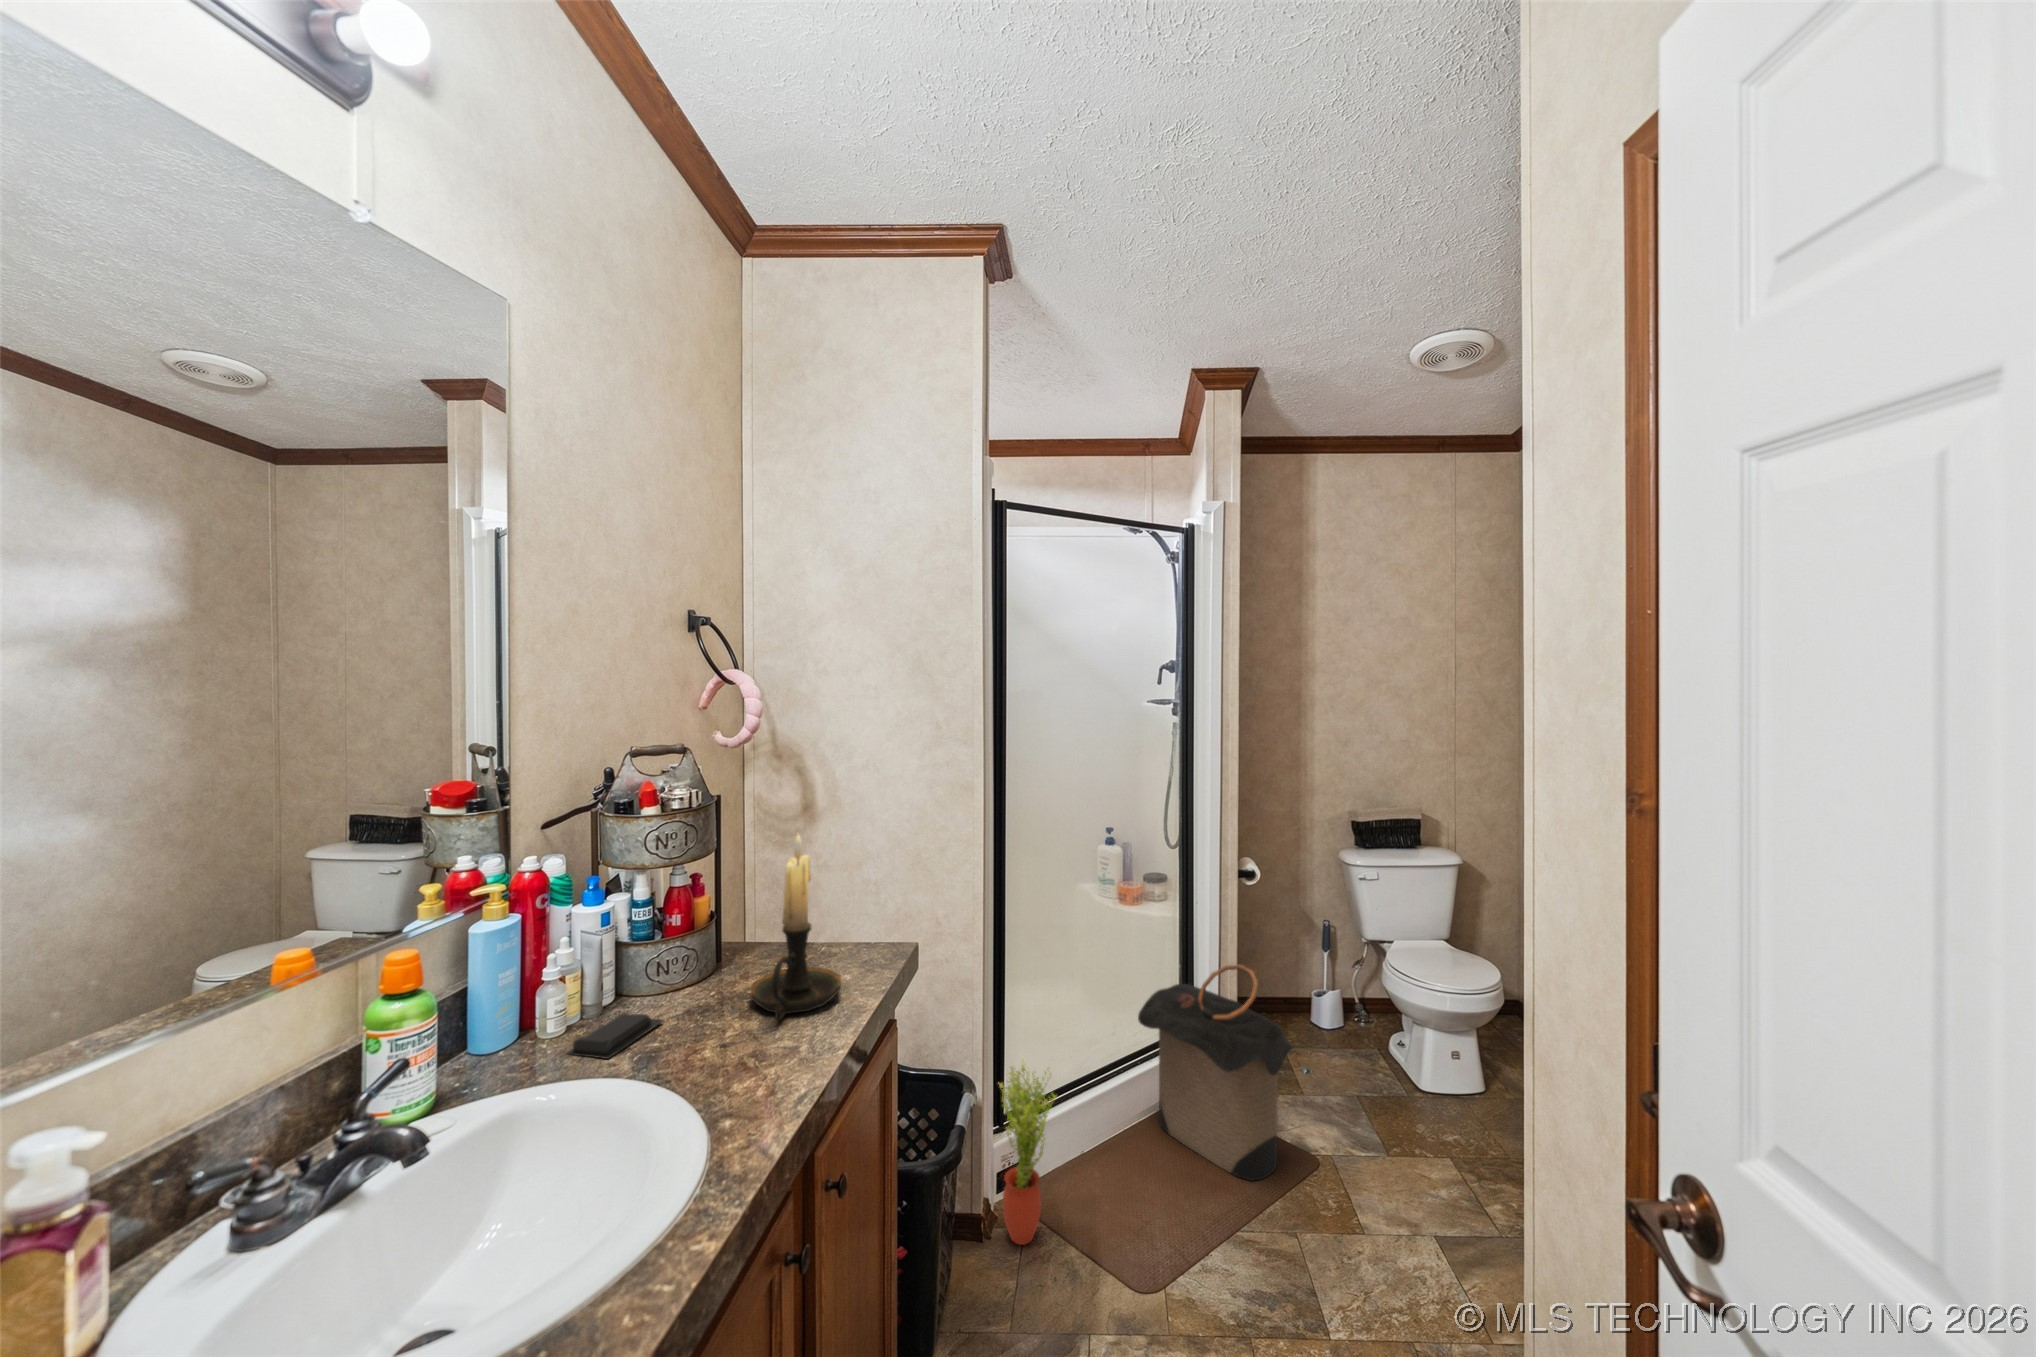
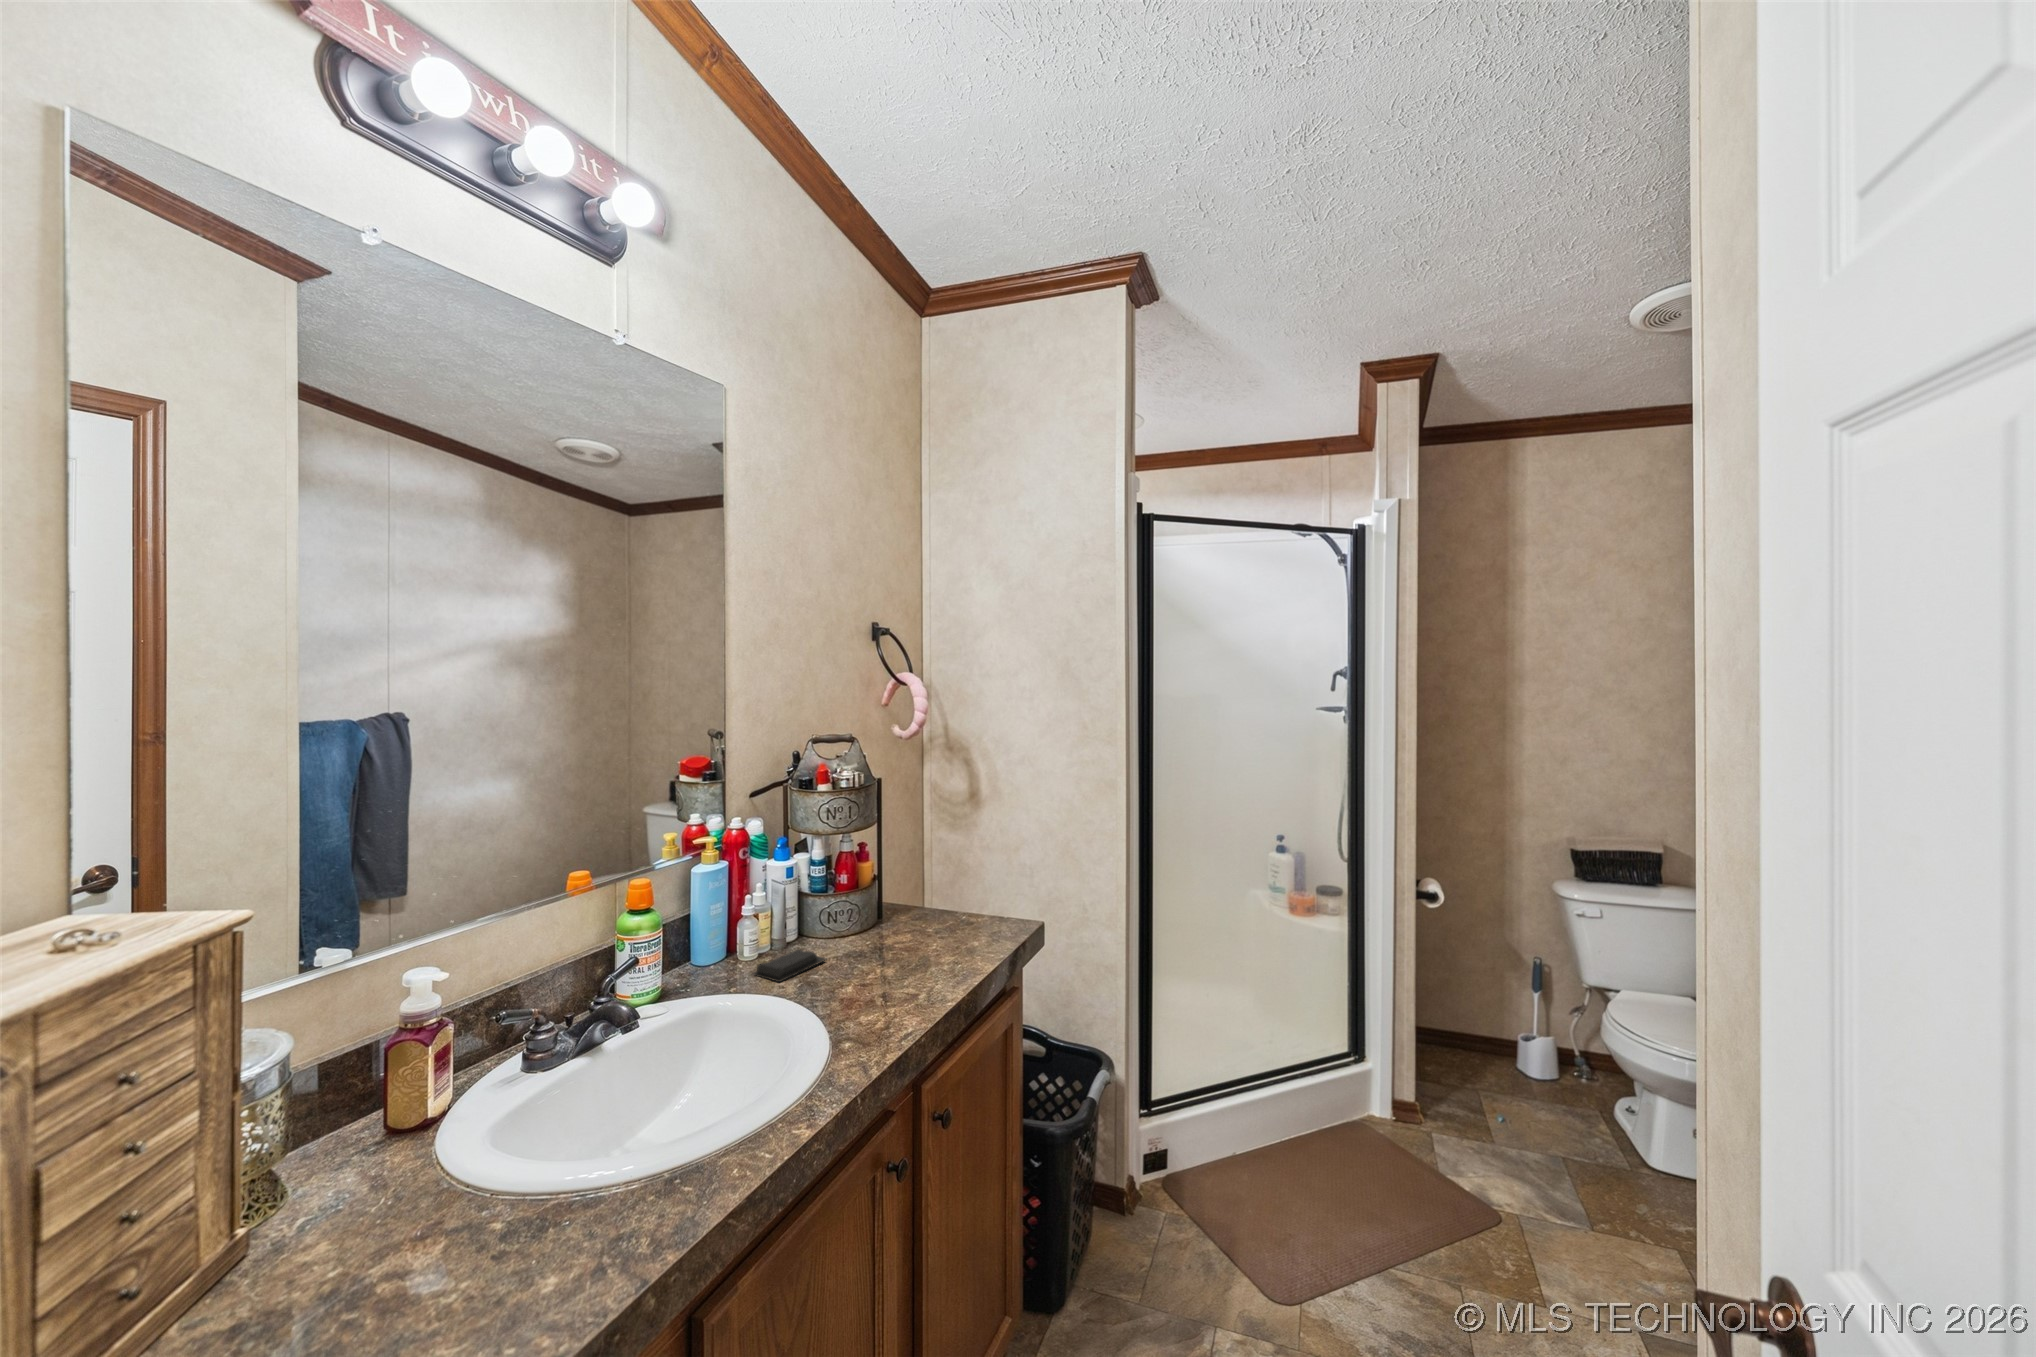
candle holder: present [750,834,841,1021] -> none [897,813,973,972]
laundry hamper: present [1138,965,1294,1181] -> none [1298,988,1475,1219]
potted plant: present [999,1060,1056,1245] -> none [1139,1048,1197,1226]

